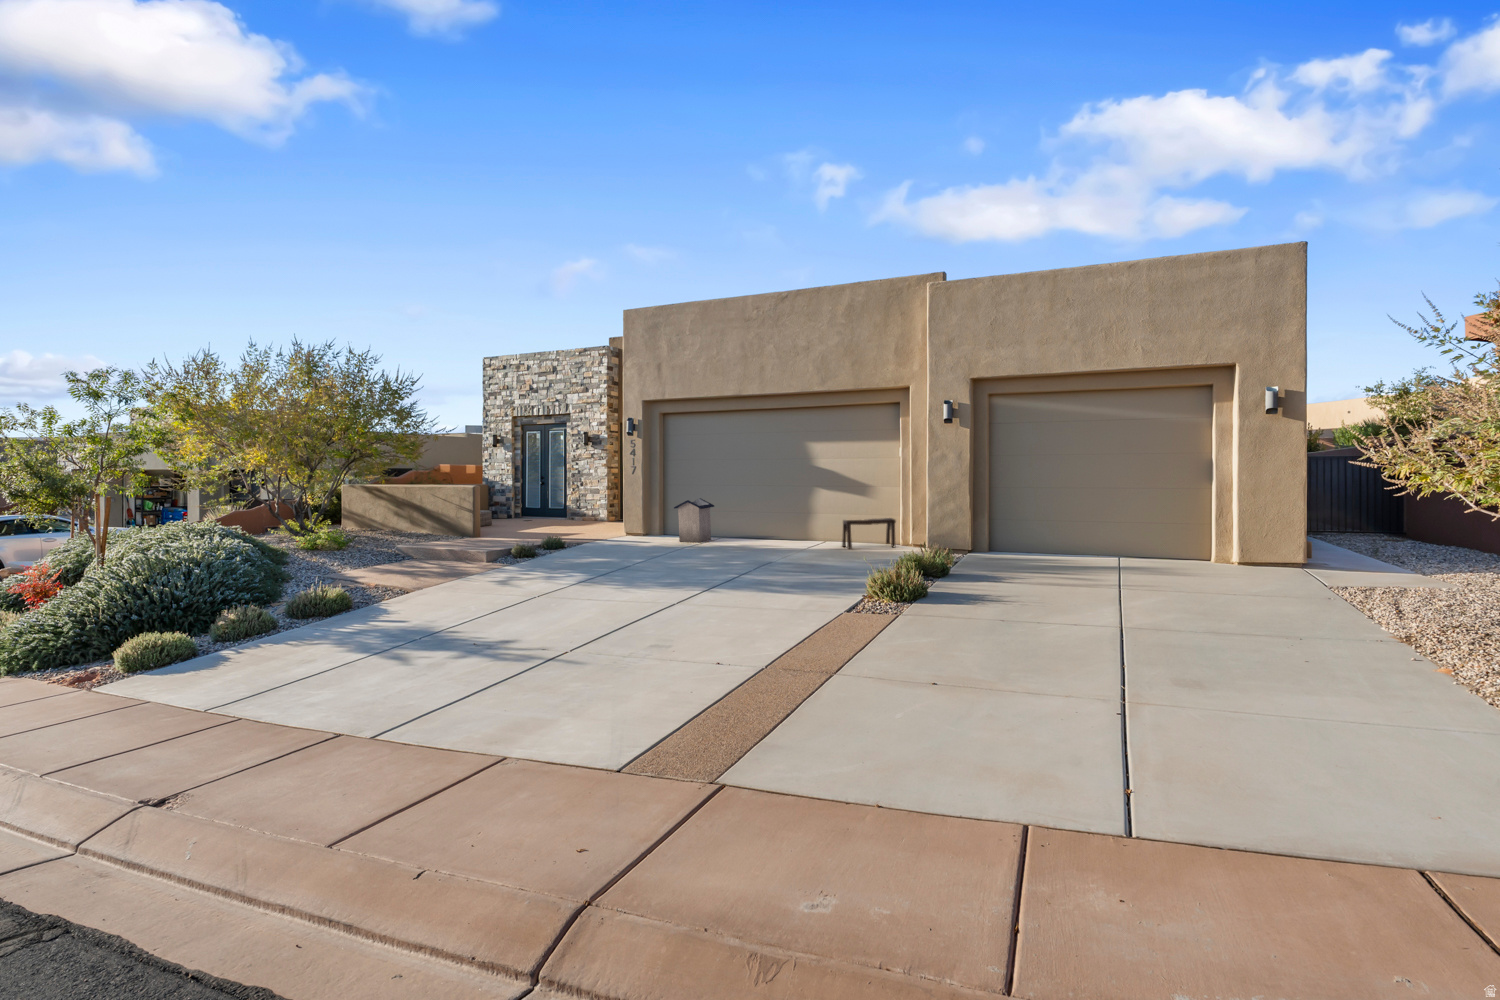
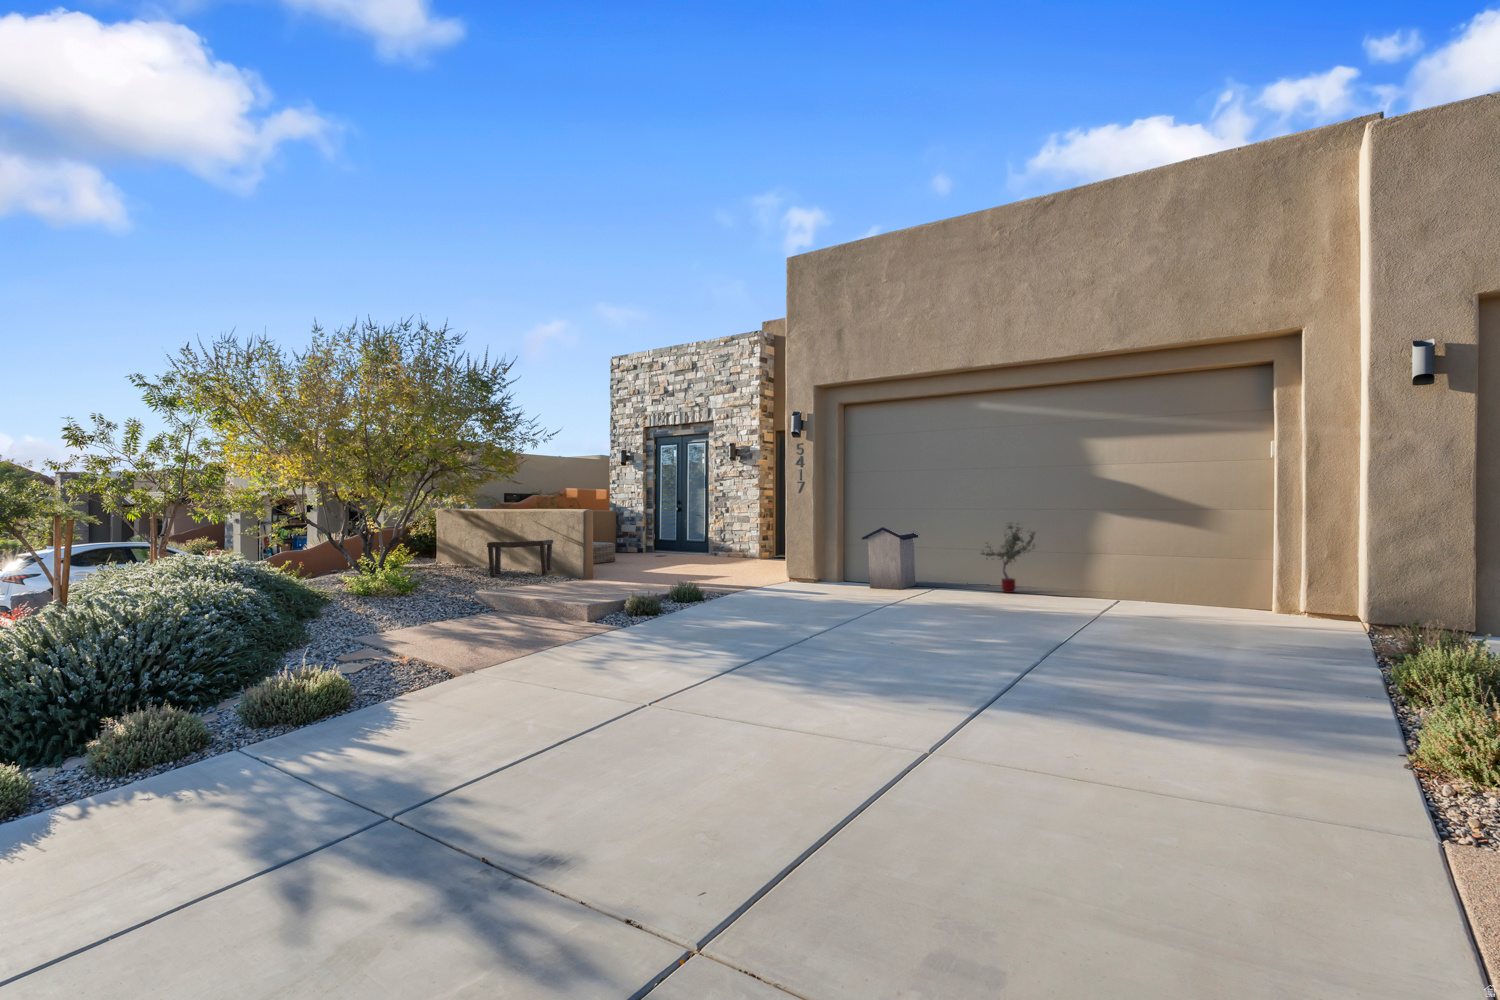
potted tree: none [750,497,785,543] -> present [982,523,1035,593]
bench: present [842,518,896,549] -> present [487,540,553,576]

